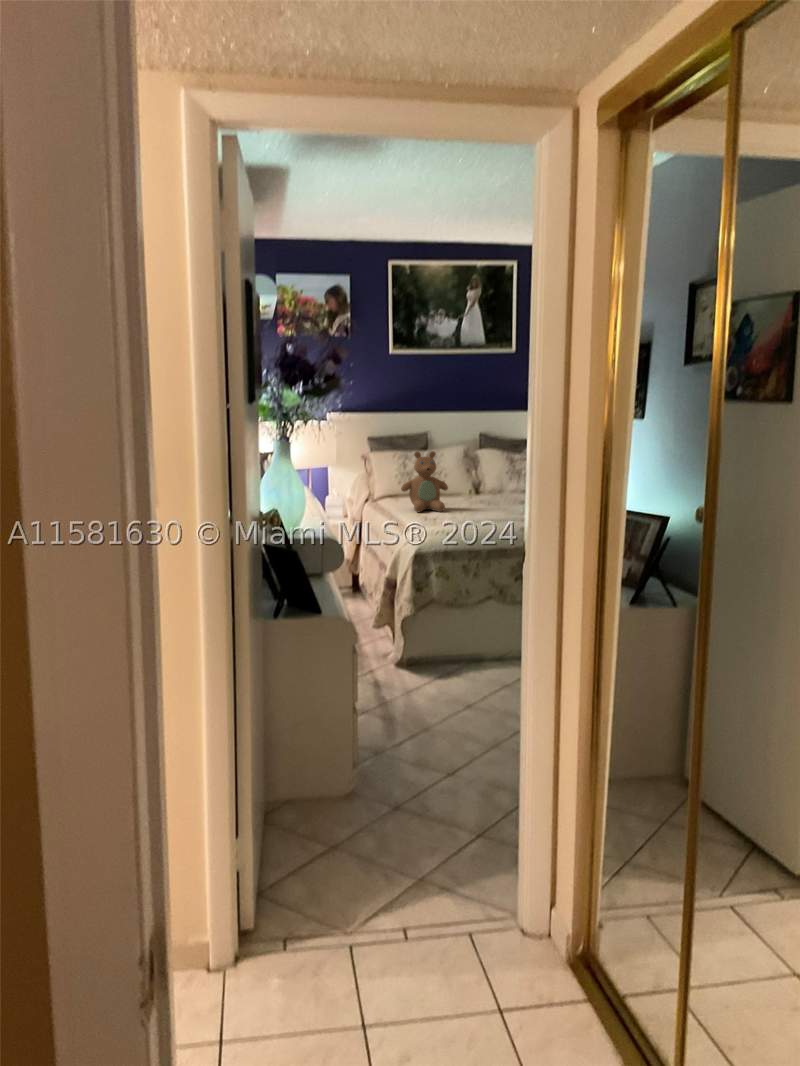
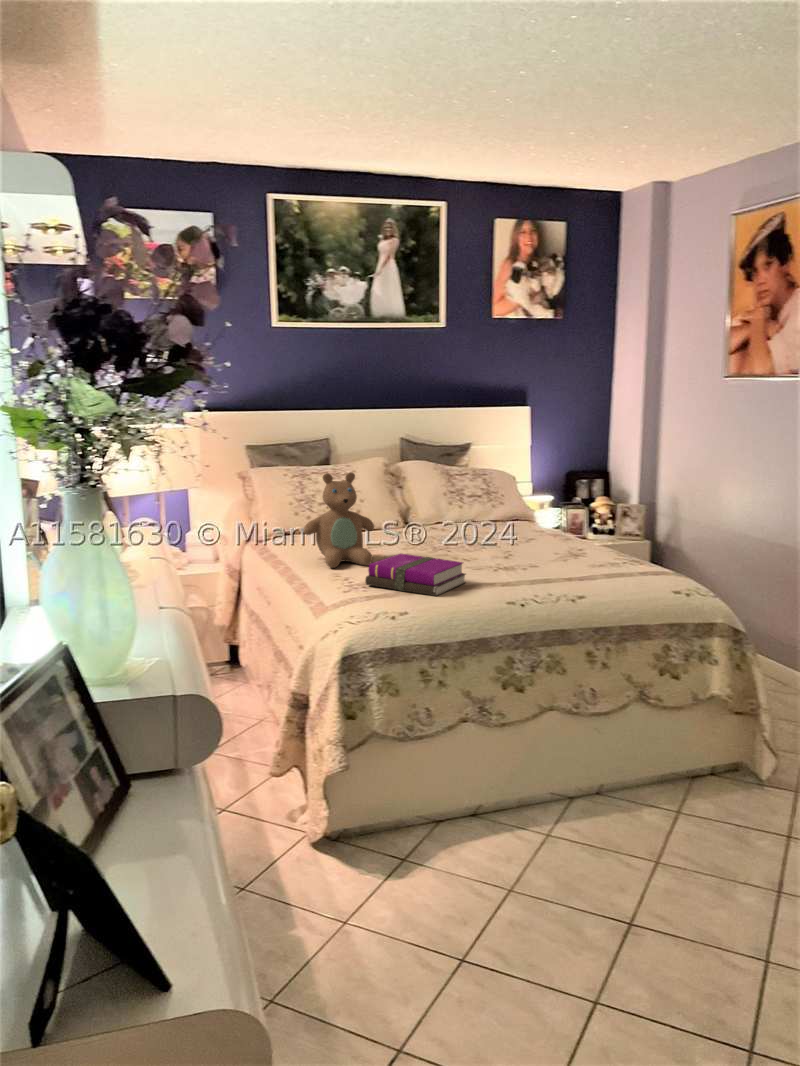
notebook: none [436,502,501,525] -> present [365,554,466,596]

